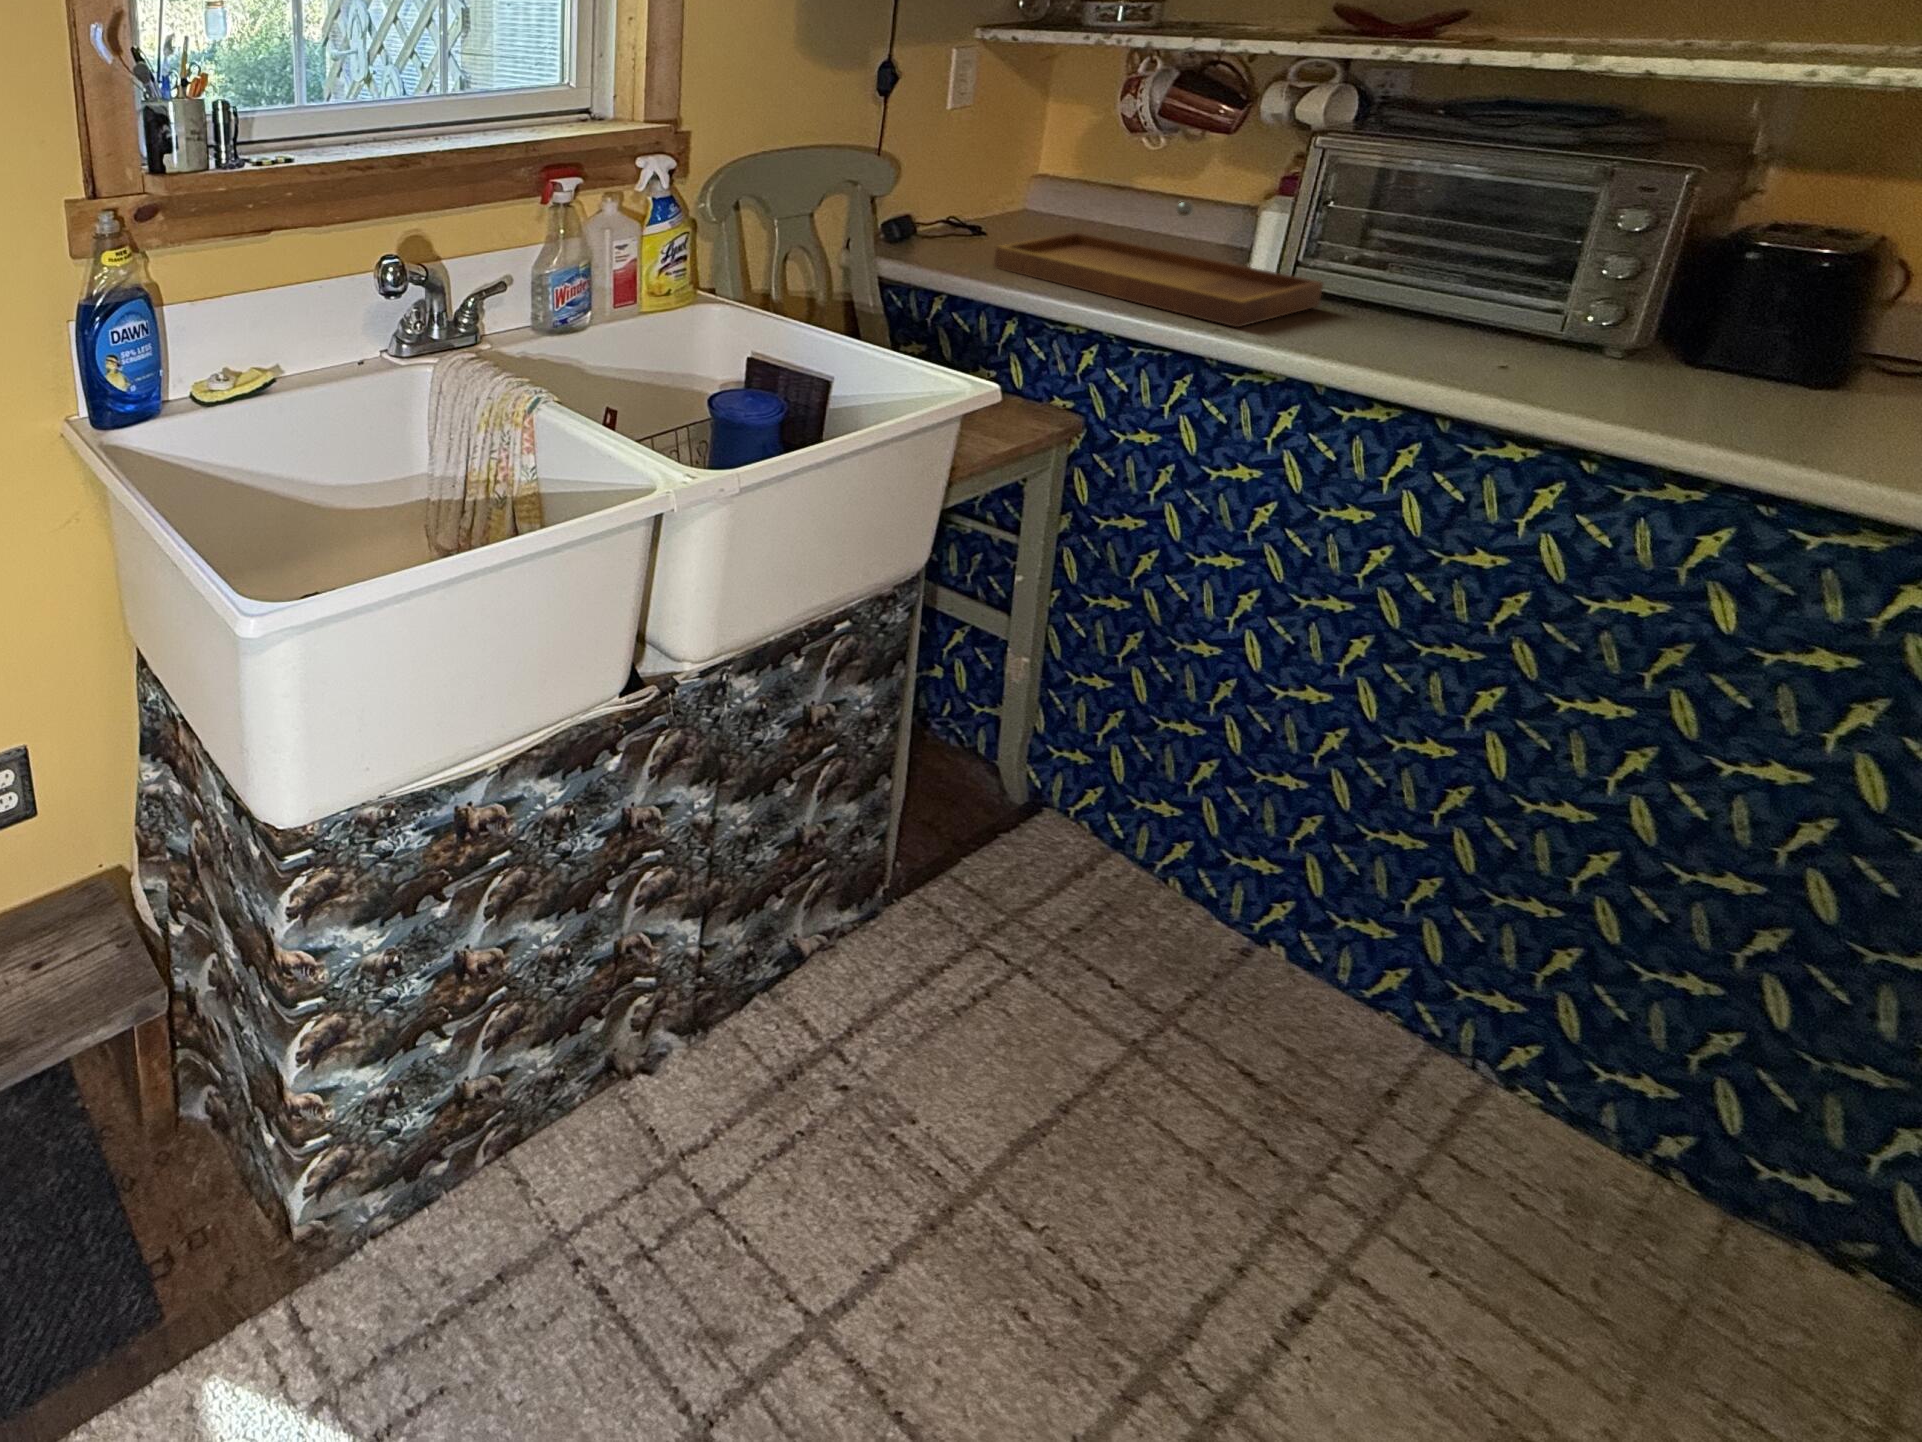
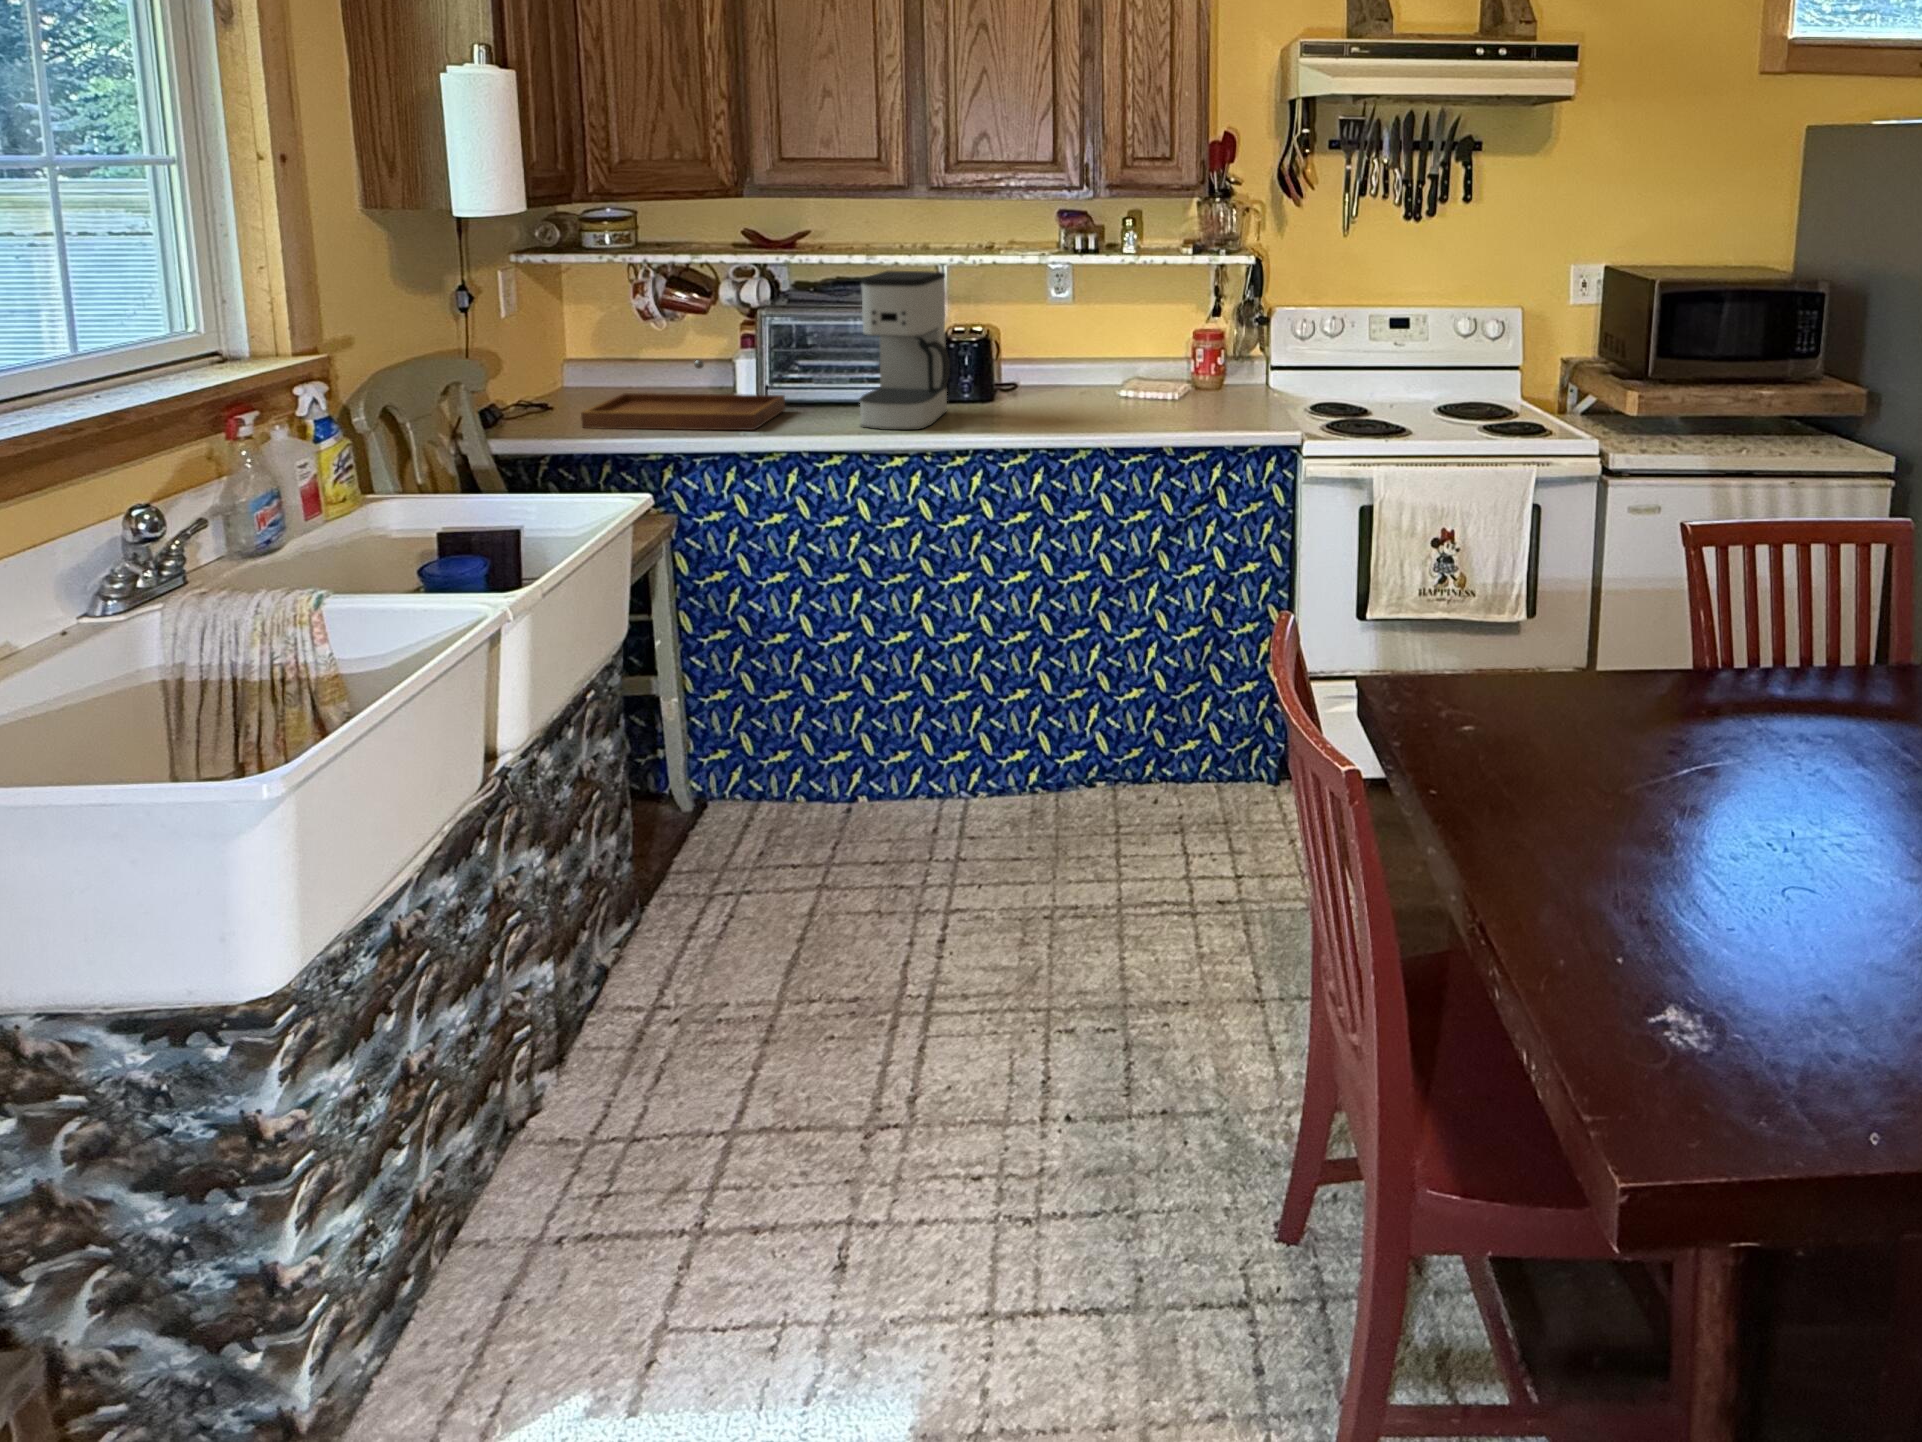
coffee maker: none [1452,86,1784,408] -> present [860,271,950,430]

